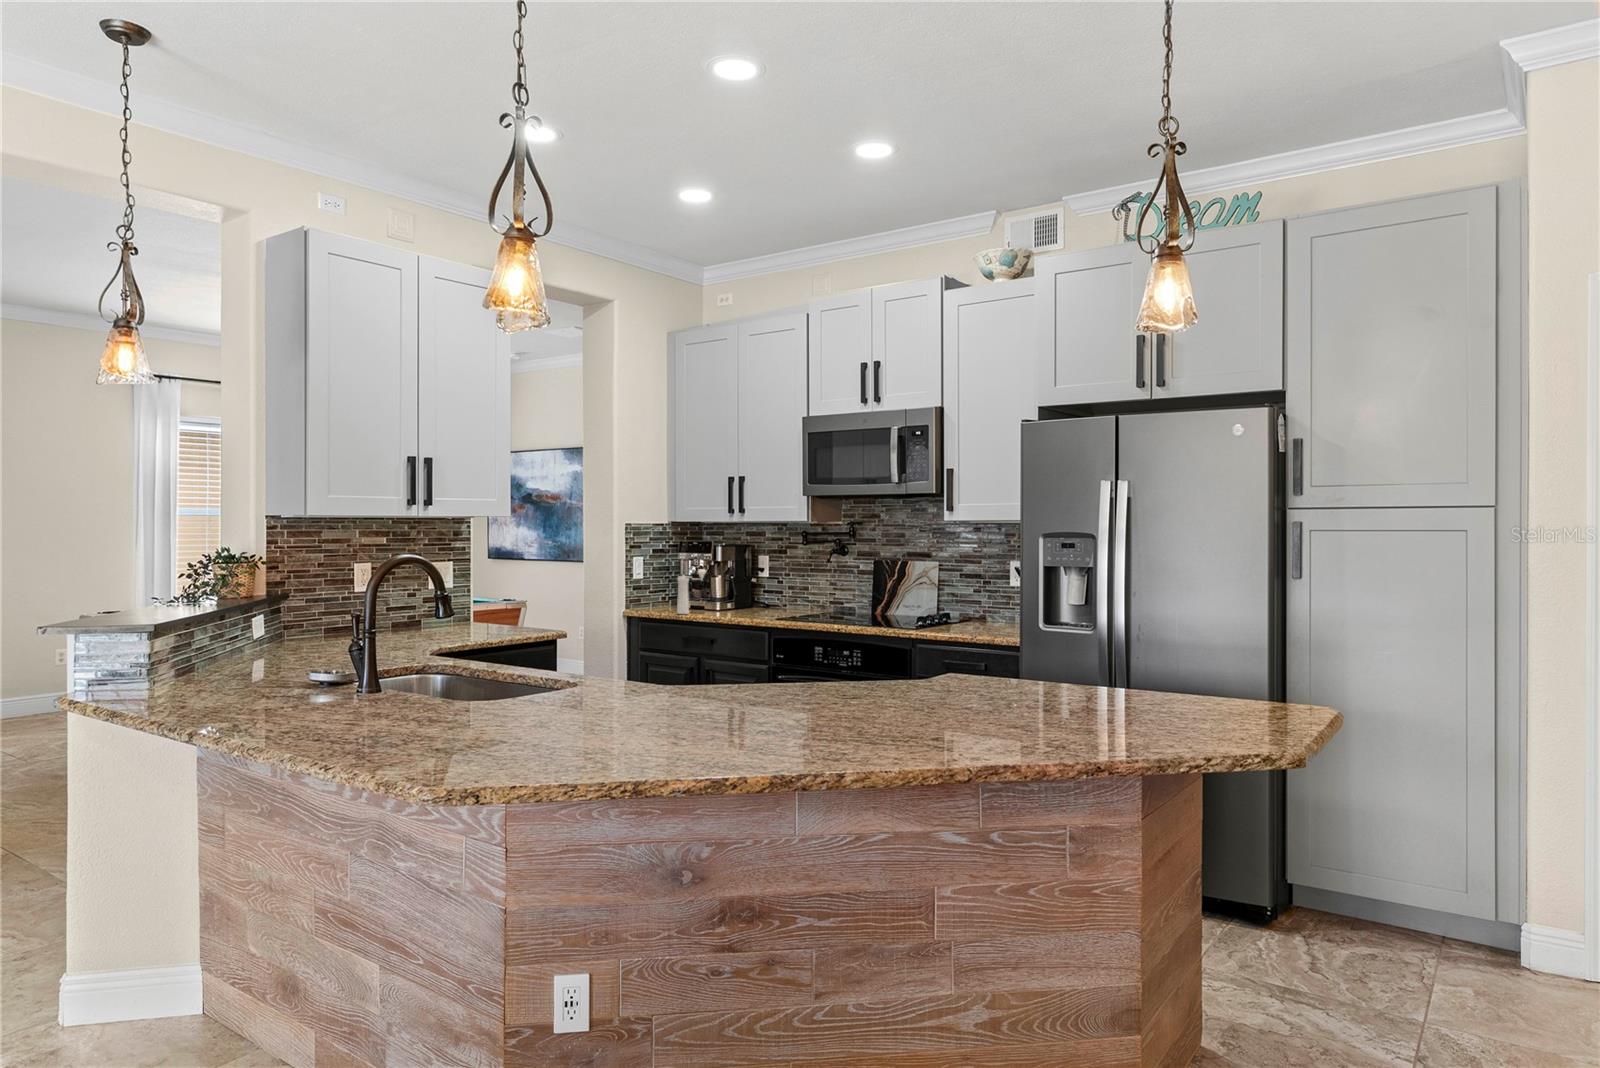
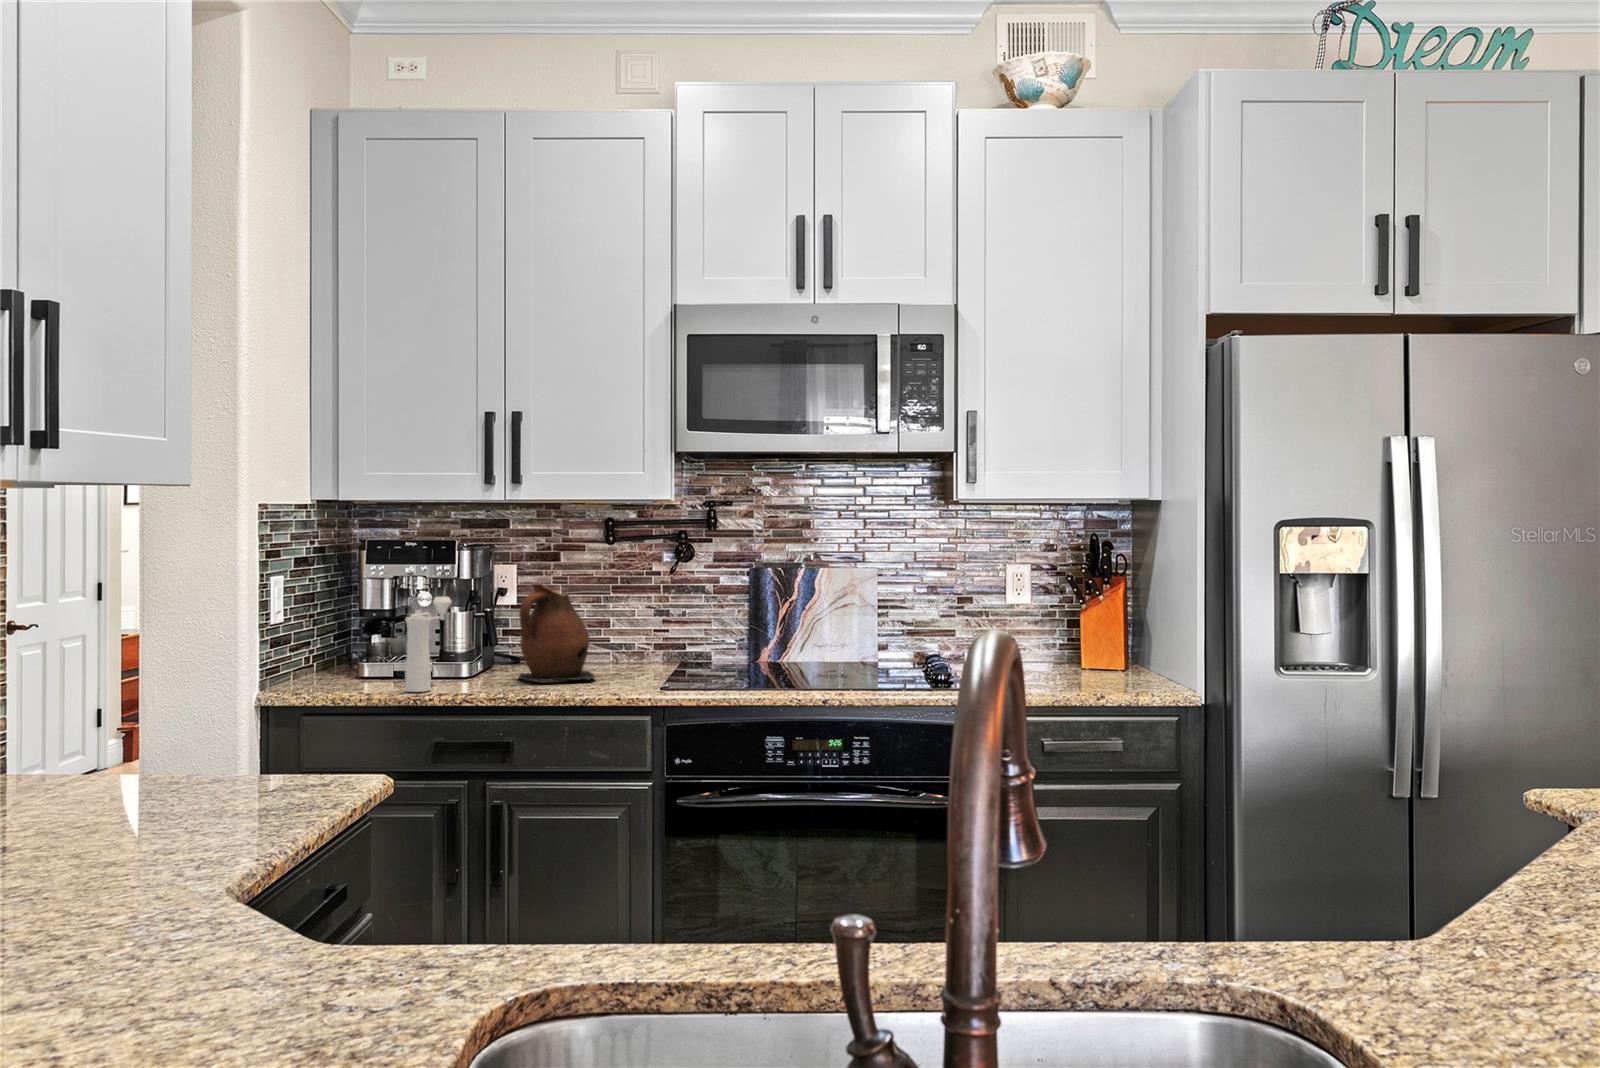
ceramic pitcher: none [732,564,778,615] -> present [518,584,596,681]

